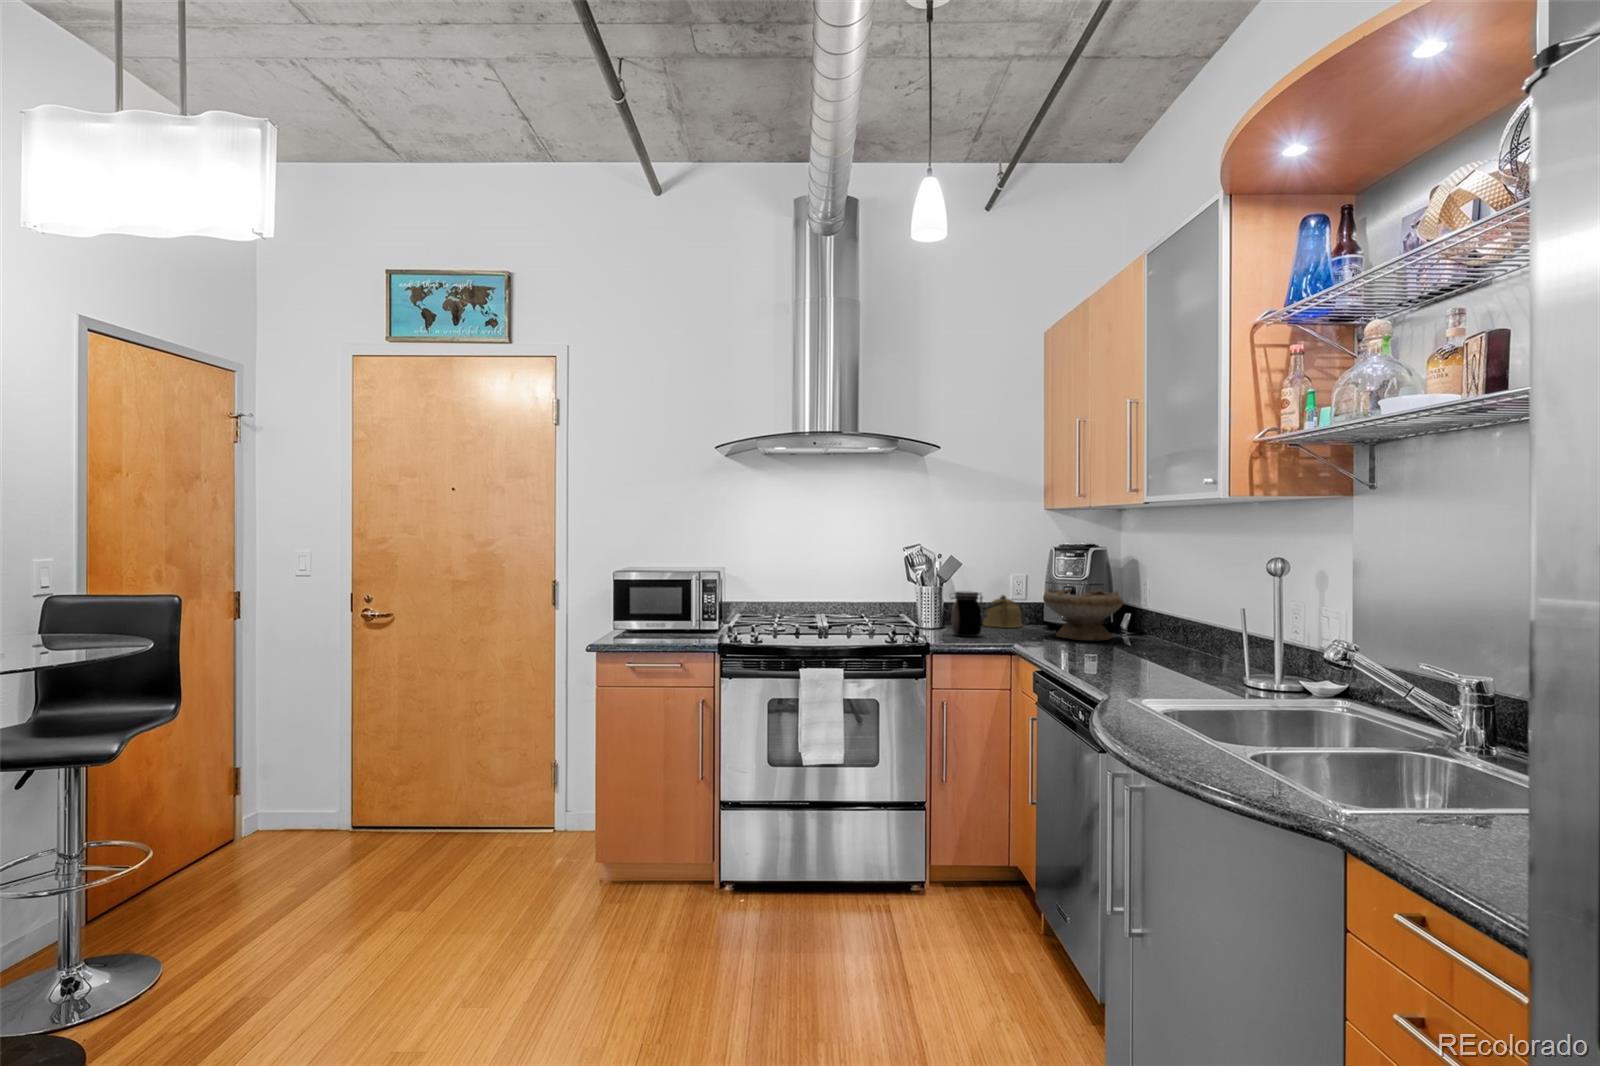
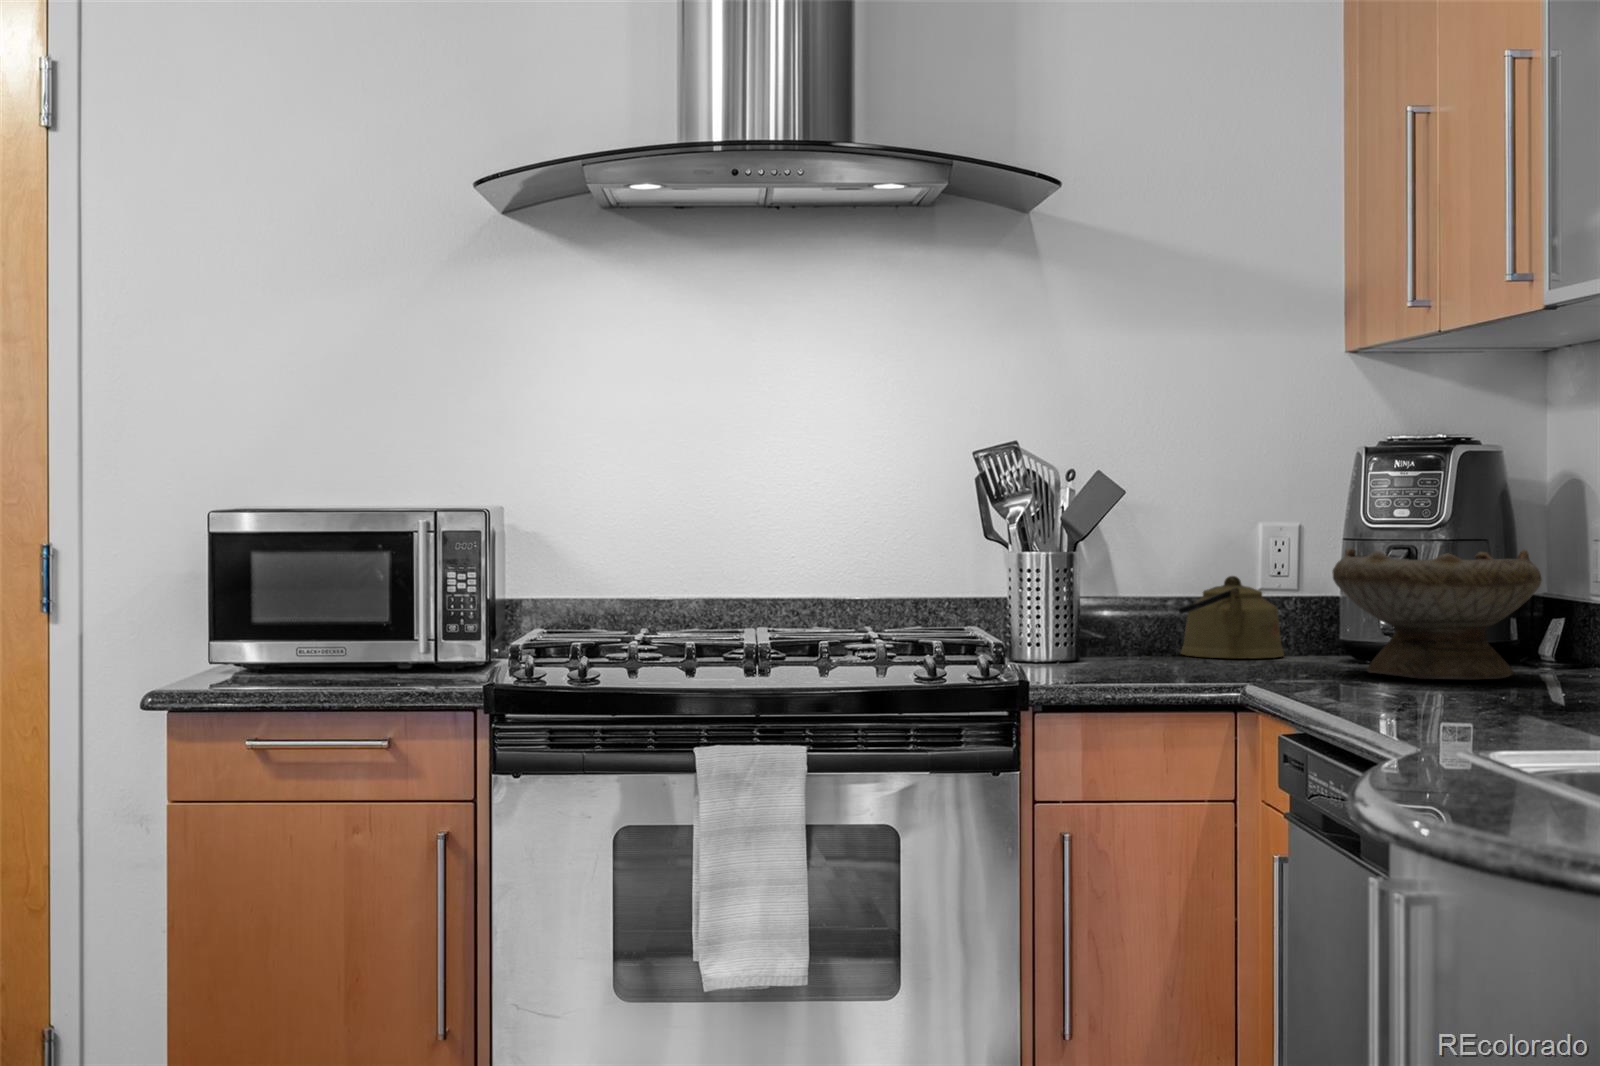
jar: present [951,591,983,637] -> none [1089,558,1176,674]

